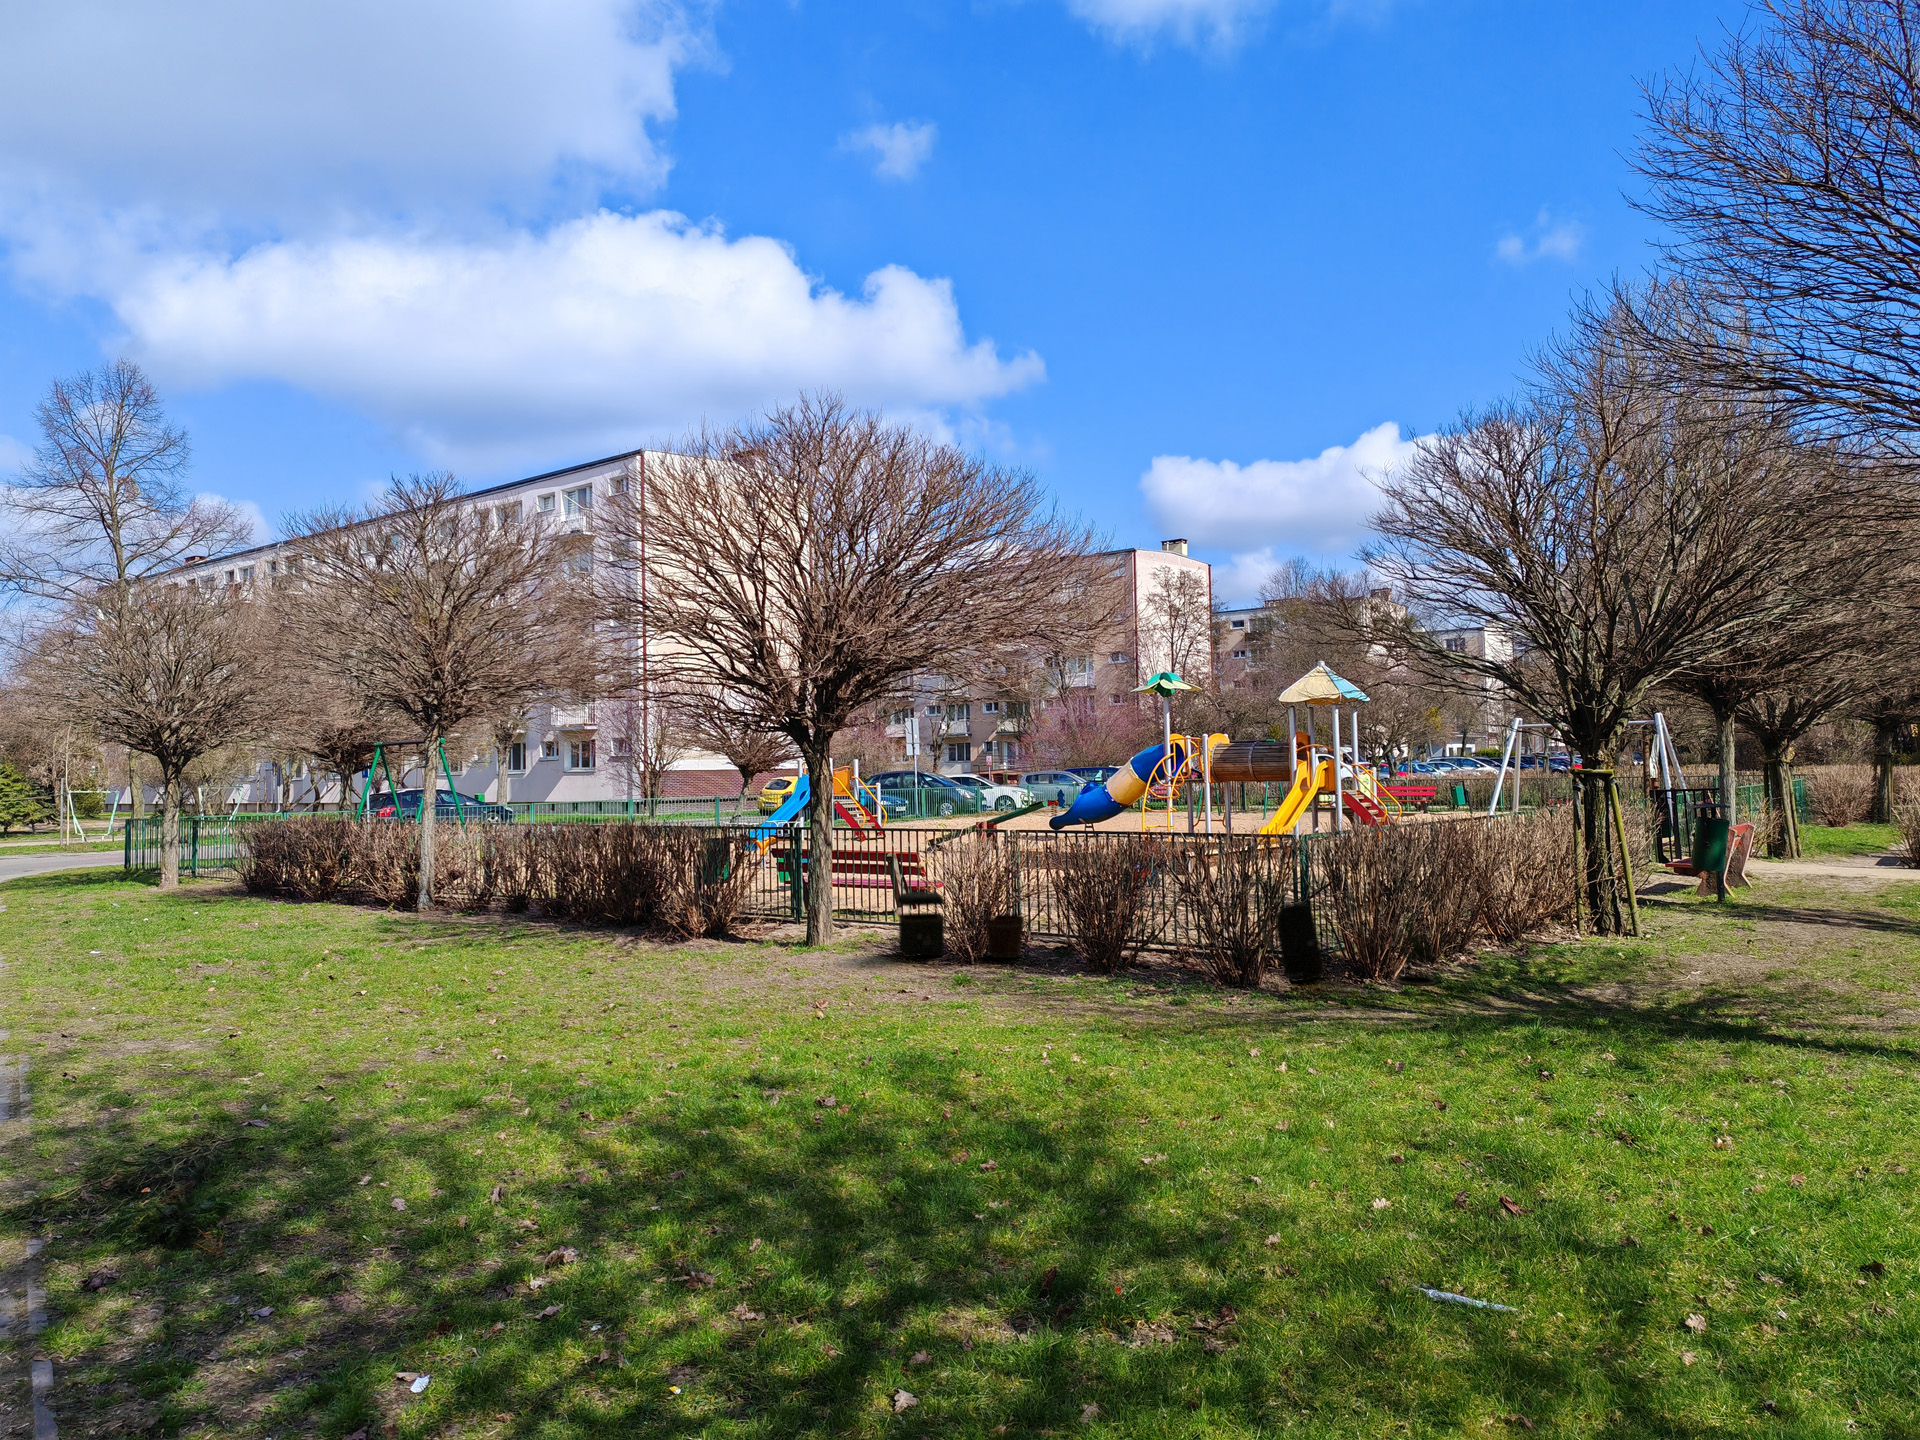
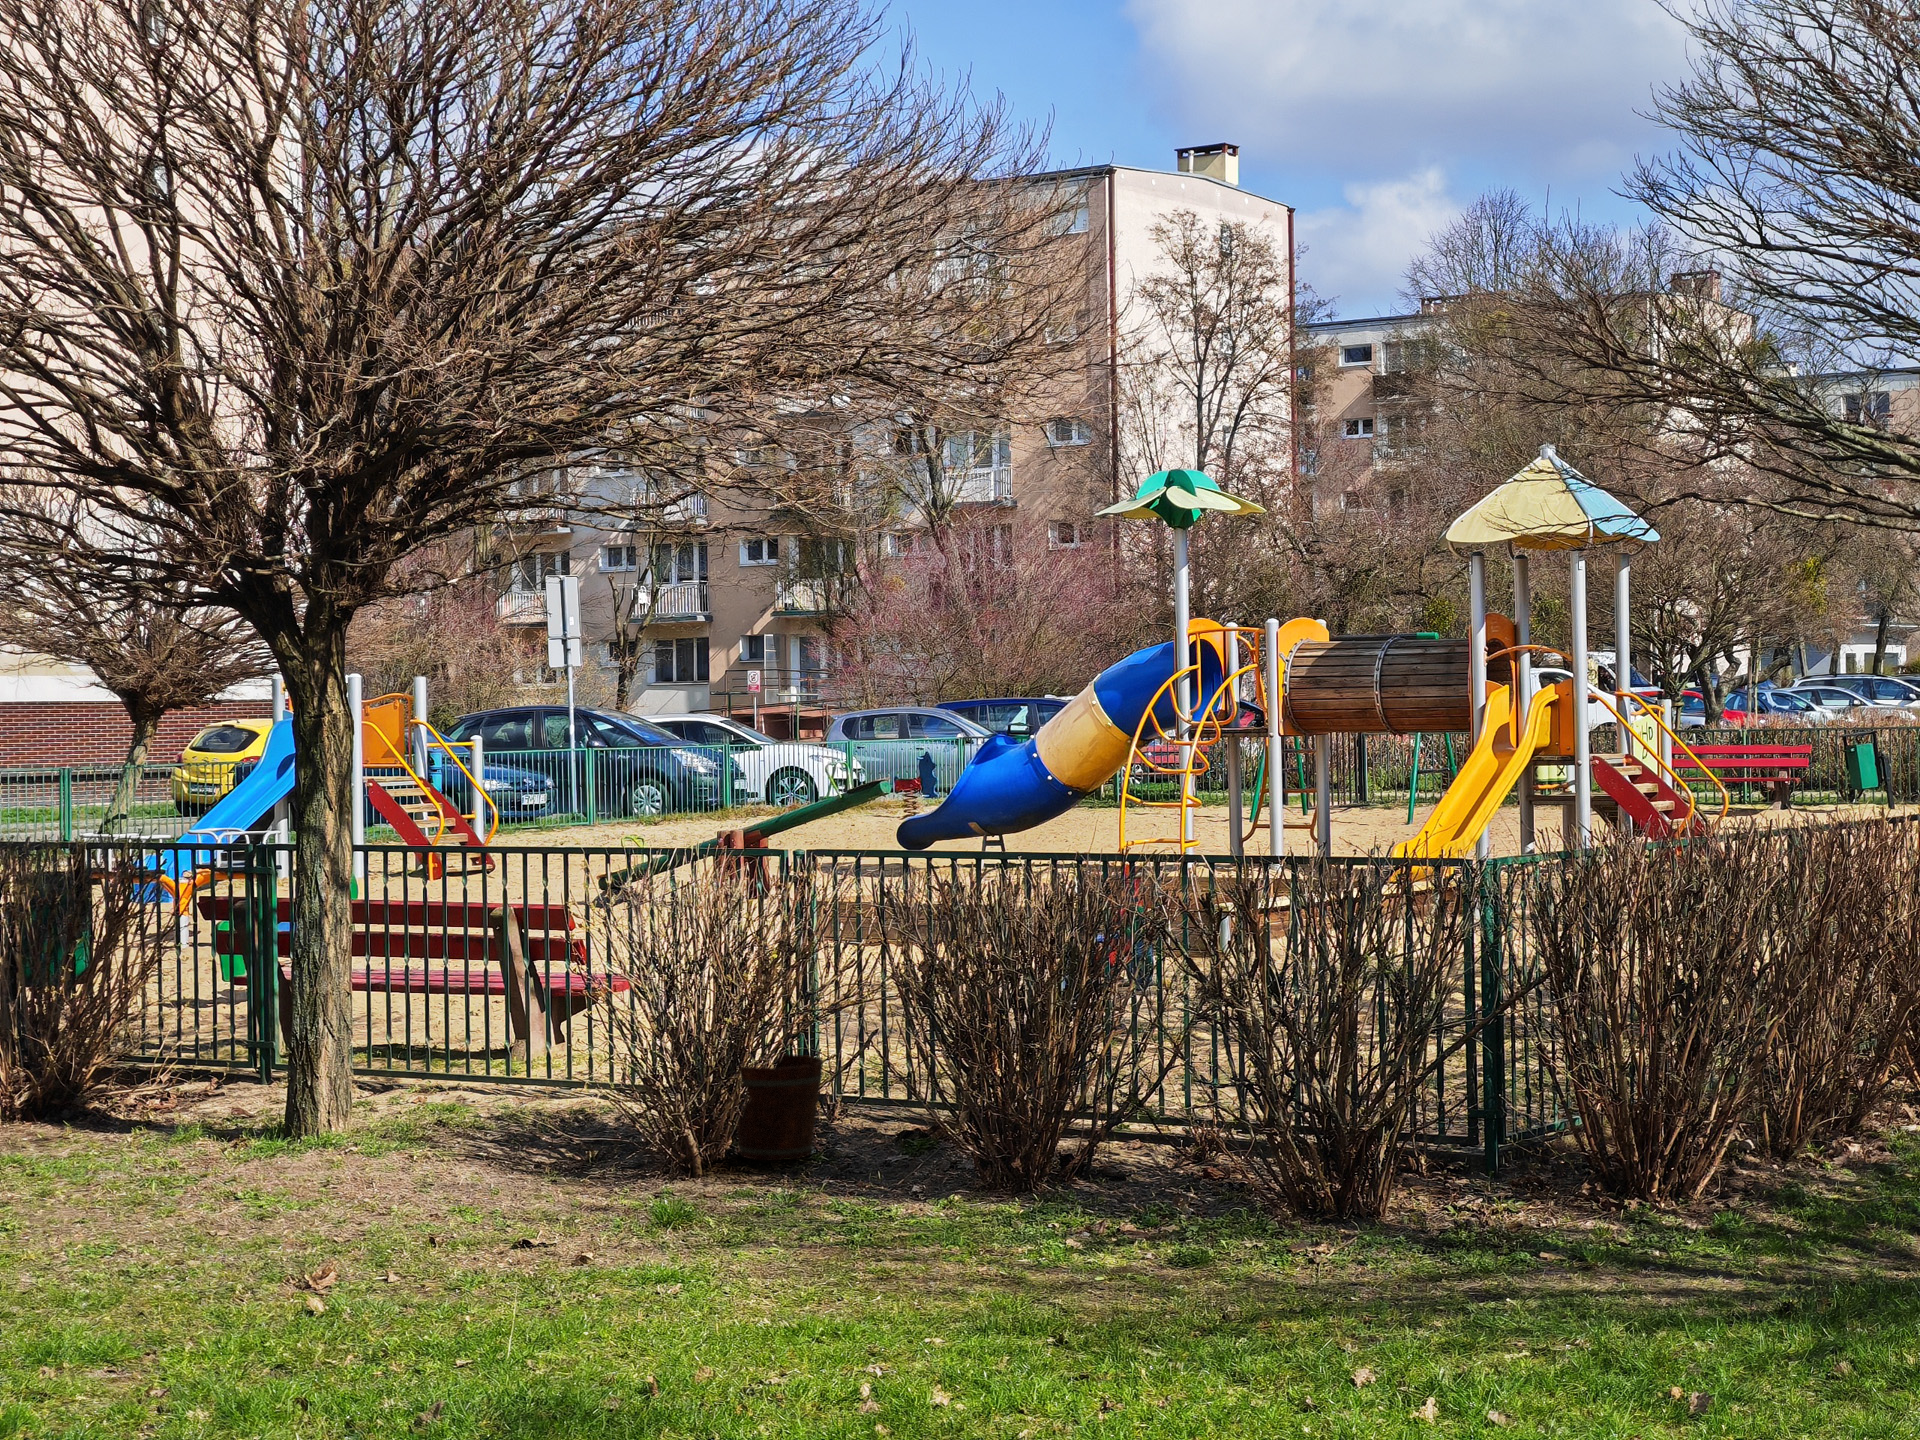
toolbox: present [898,892,945,957] -> none [513,1001,628,1160]
backpack: present [1261,903,1323,981] -> none [1393,1021,1536,1210]
potted tree: present [1395,920,1438,985] -> none [1696,1041,1809,1214]

